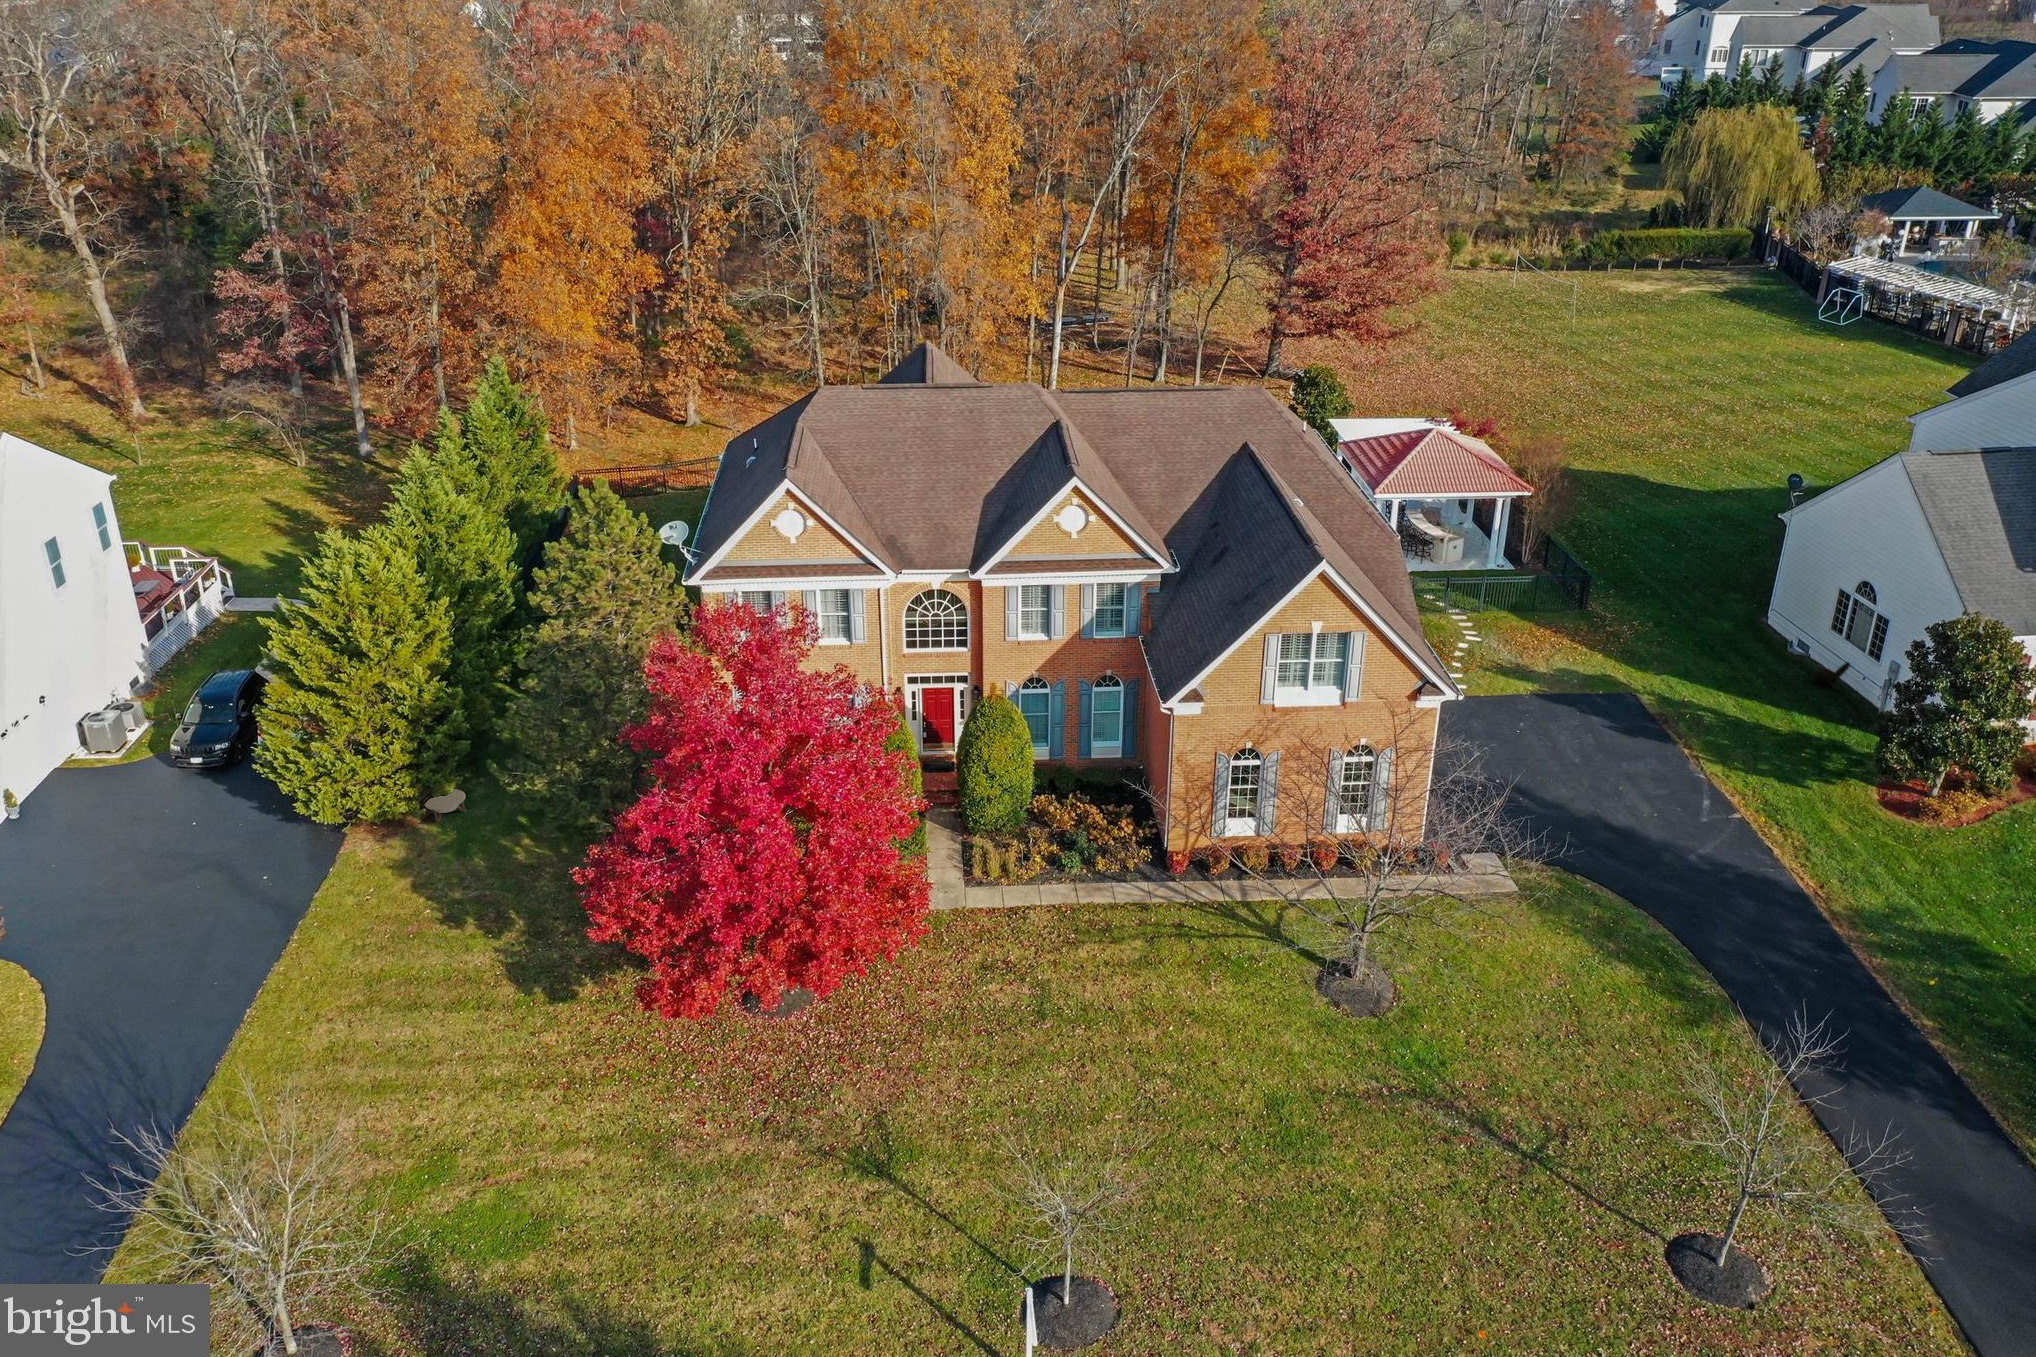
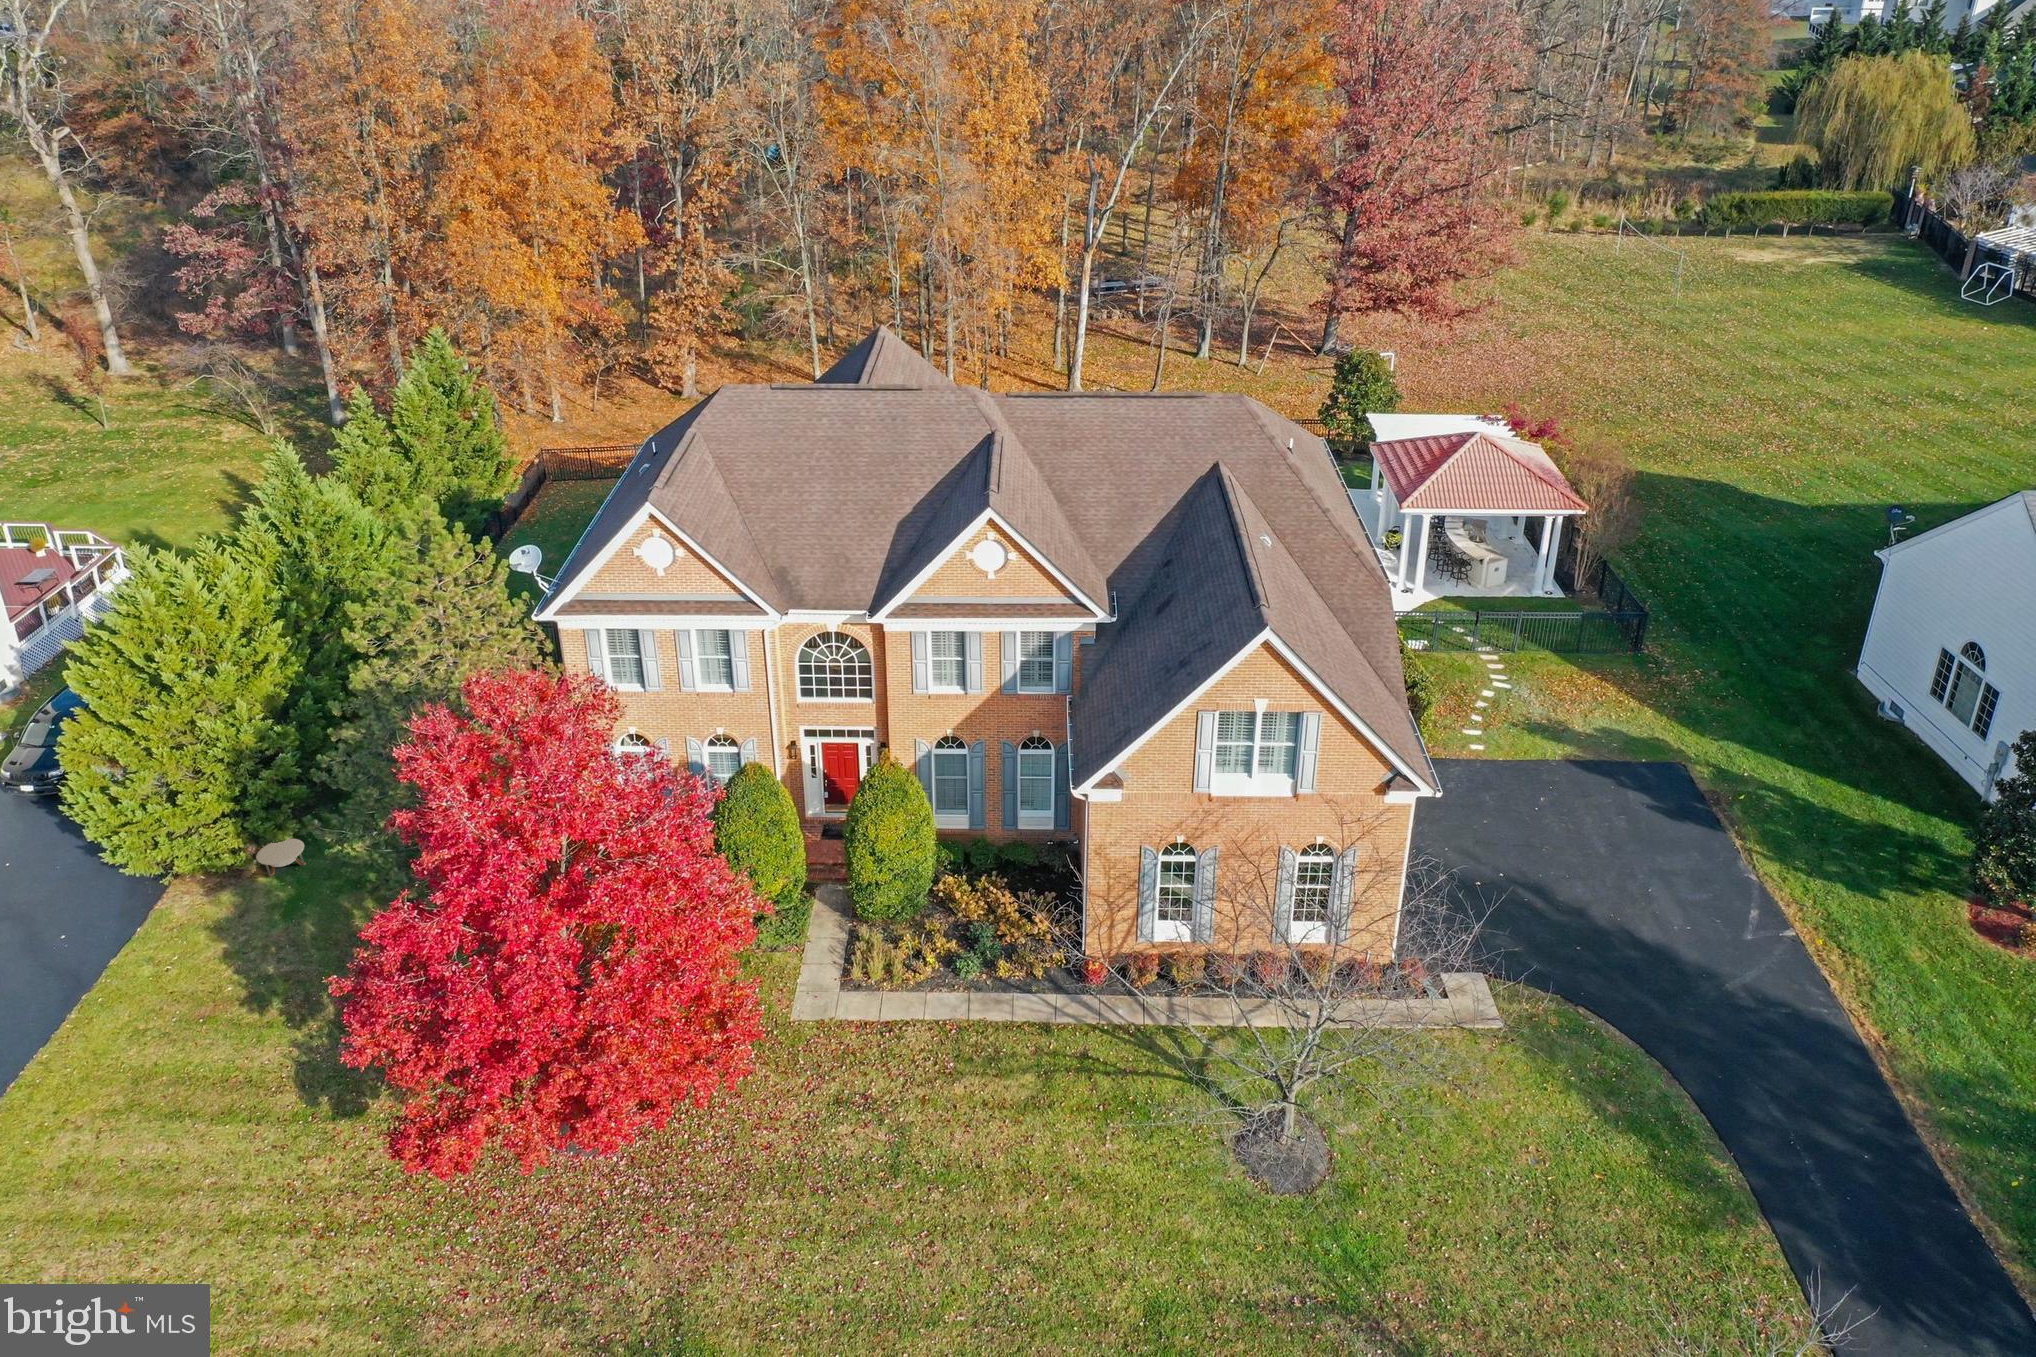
lounge chair: present [1814,662,1850,689] -> none [1907,736,1956,769]

